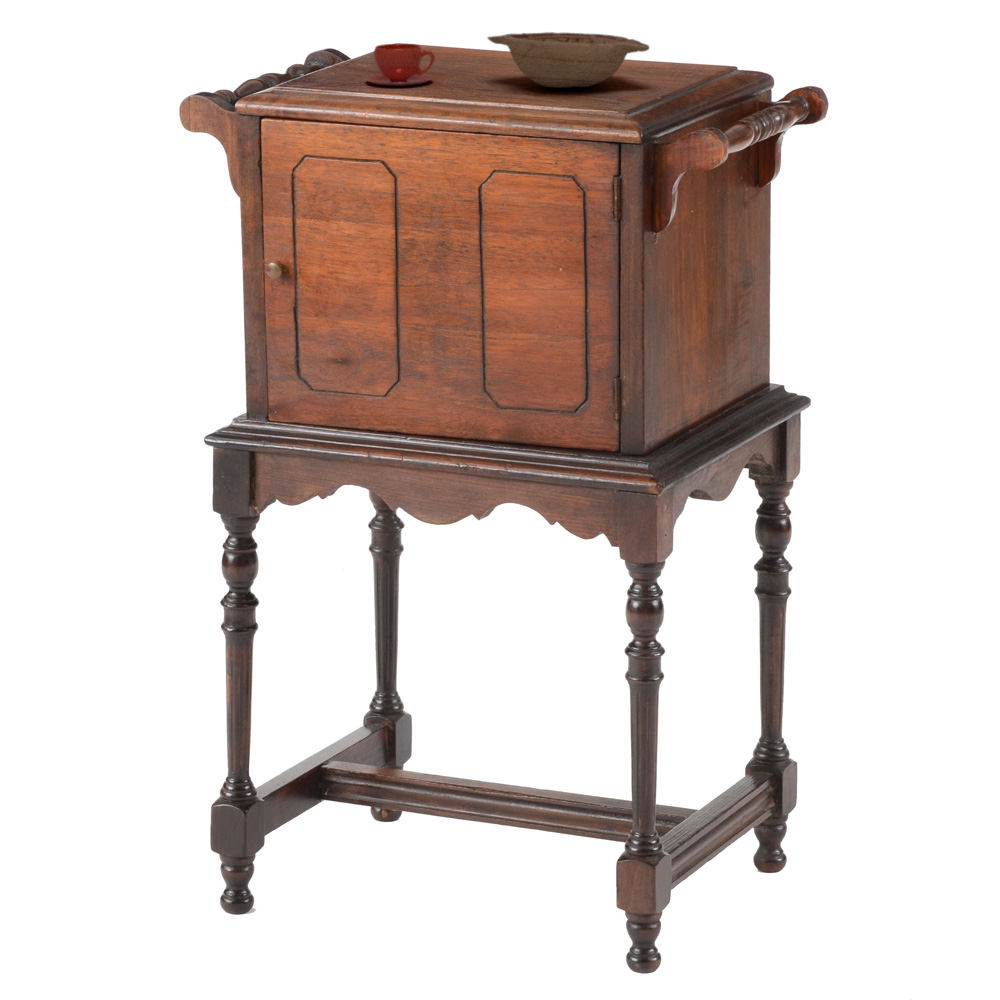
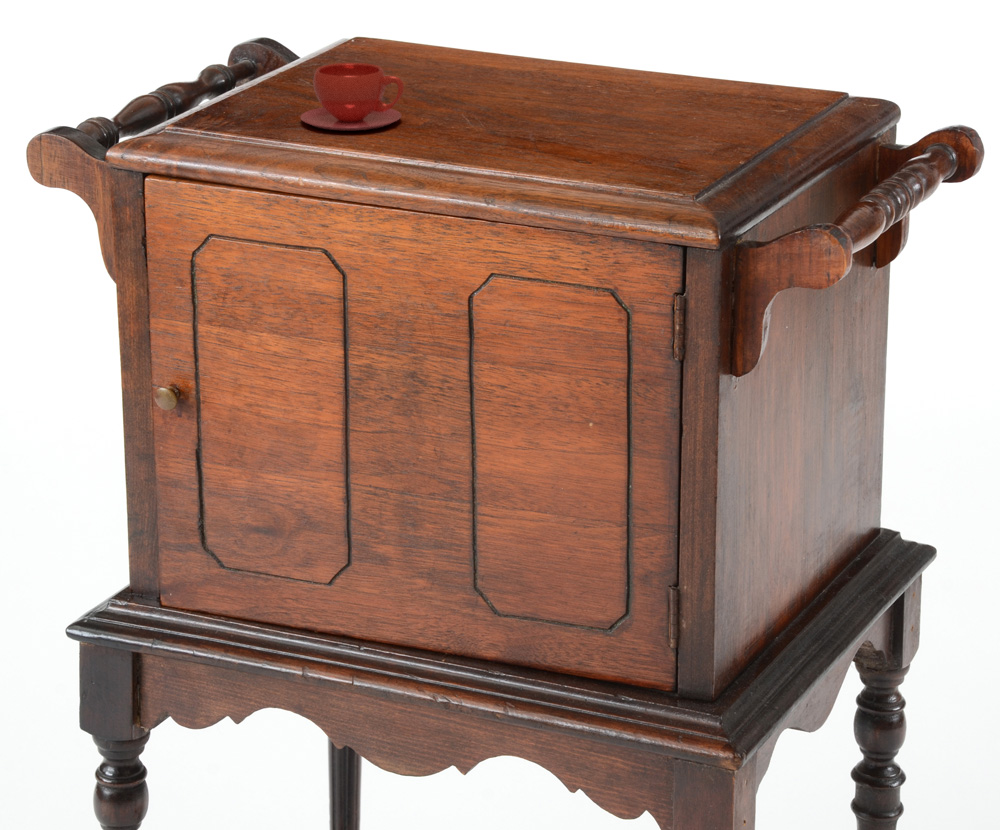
decorative bowl: present [488,32,649,87] -> none [483,49,728,140]

